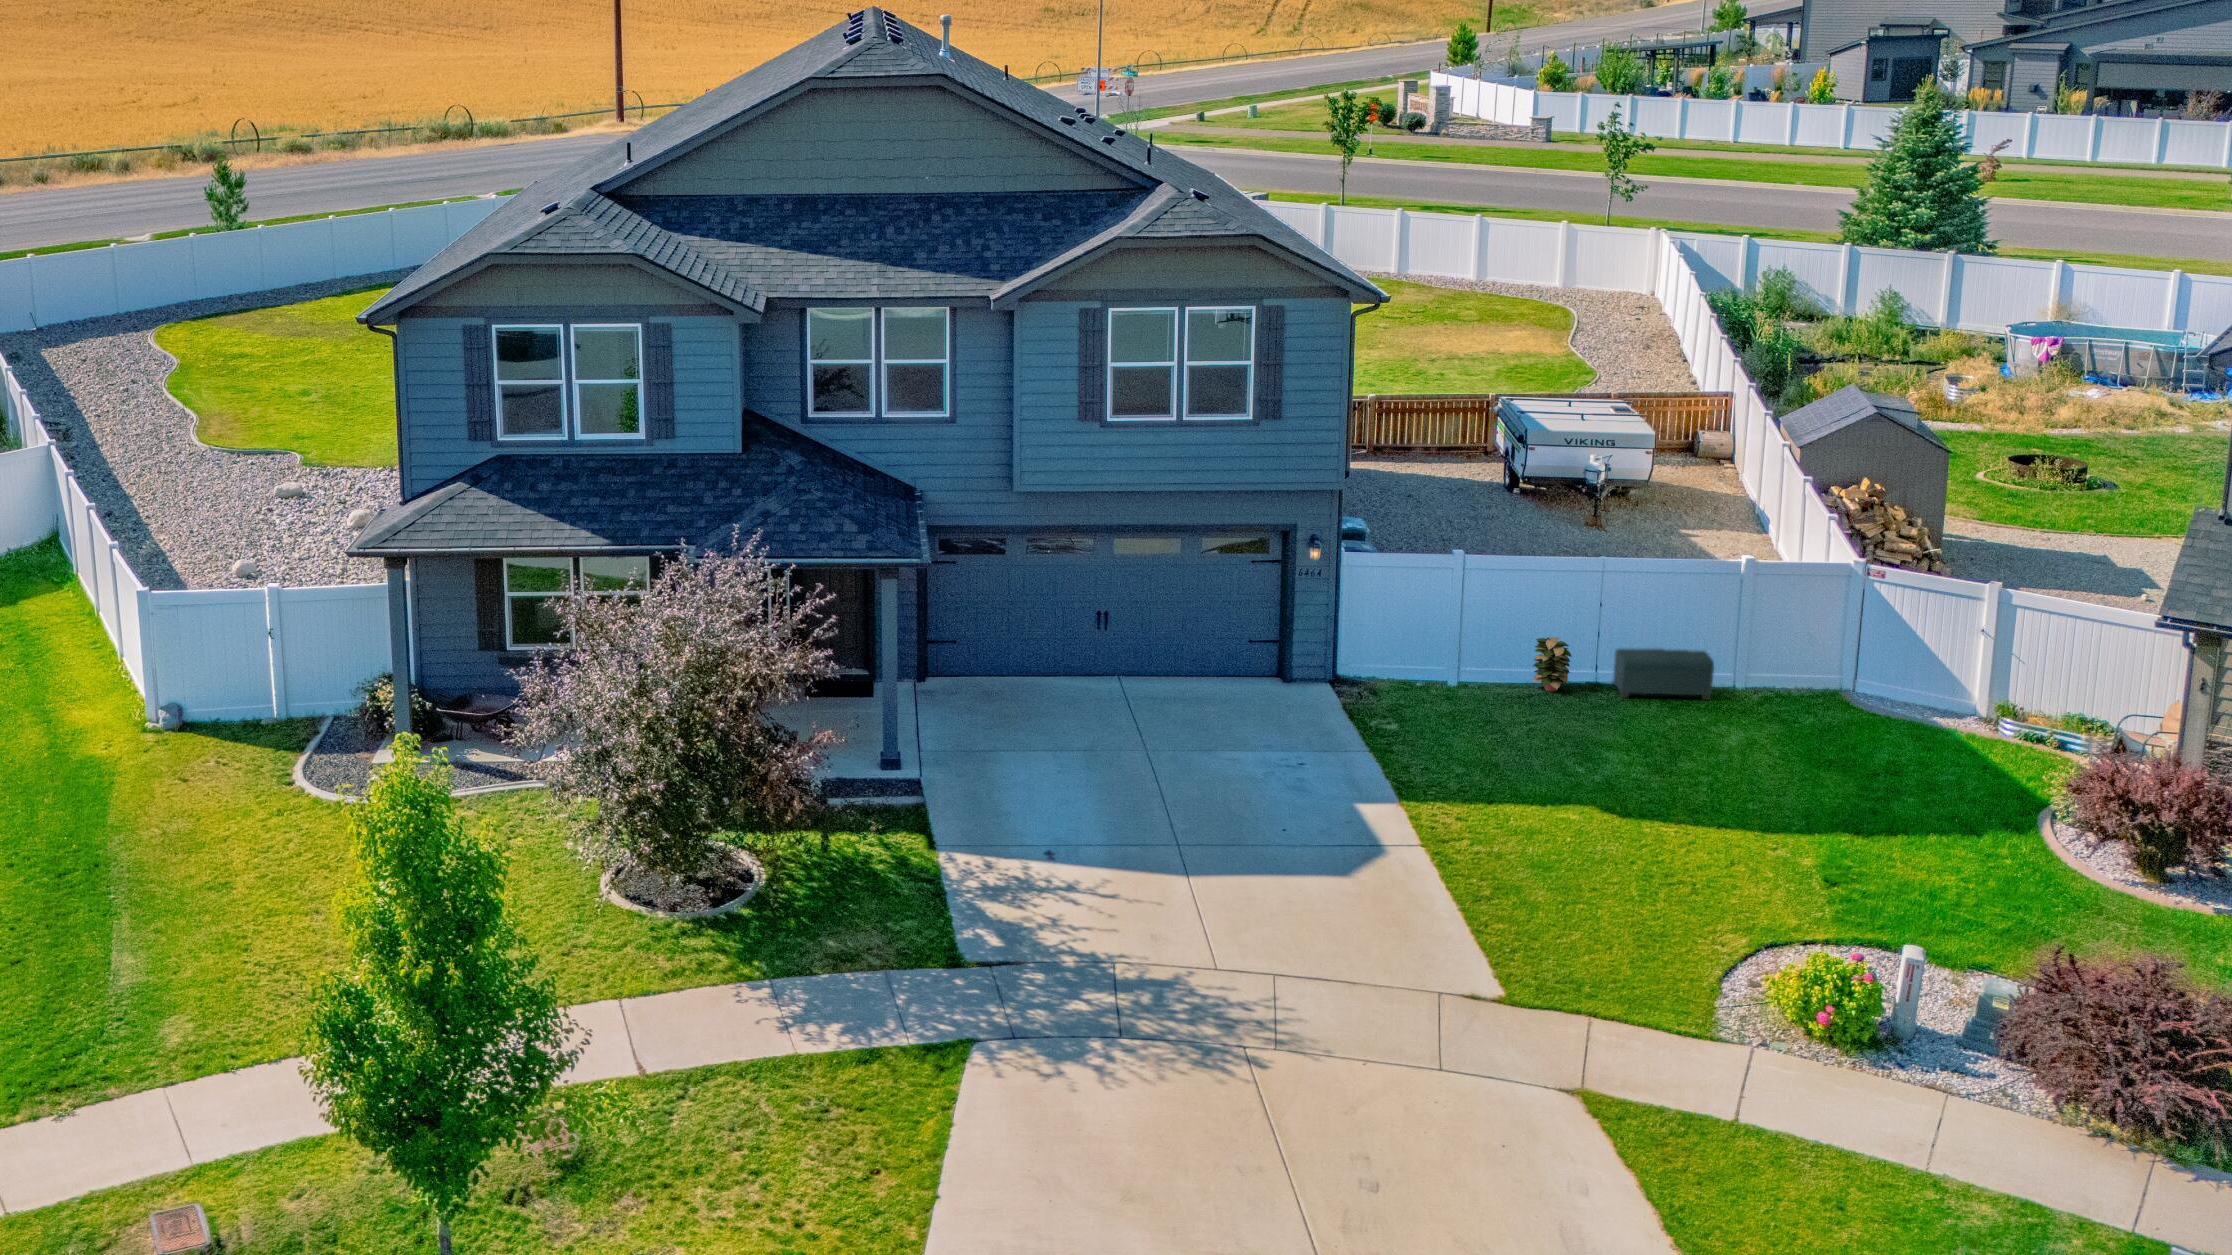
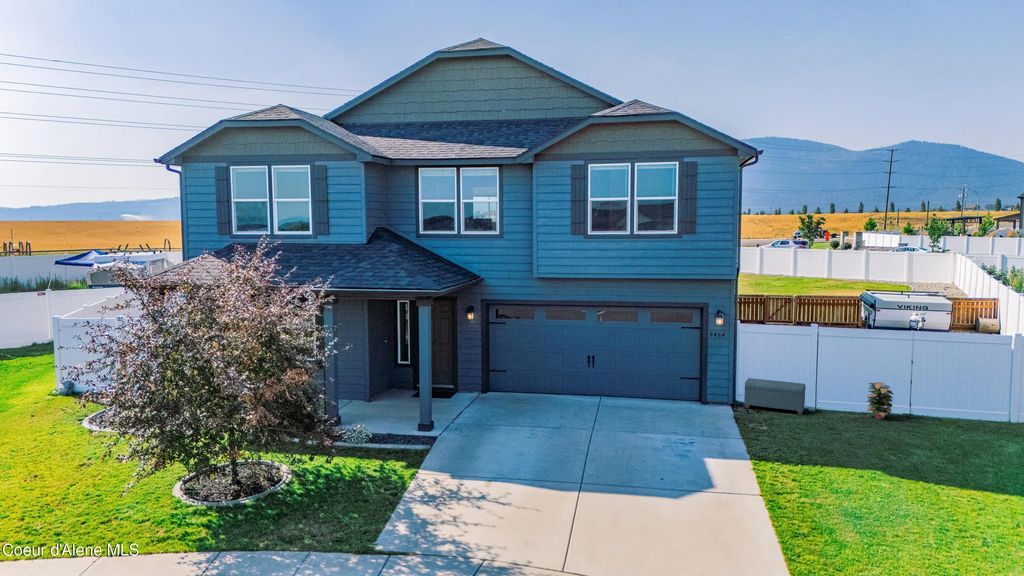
bench: present [1612,649,1714,700] -> present [744,378,806,415]

